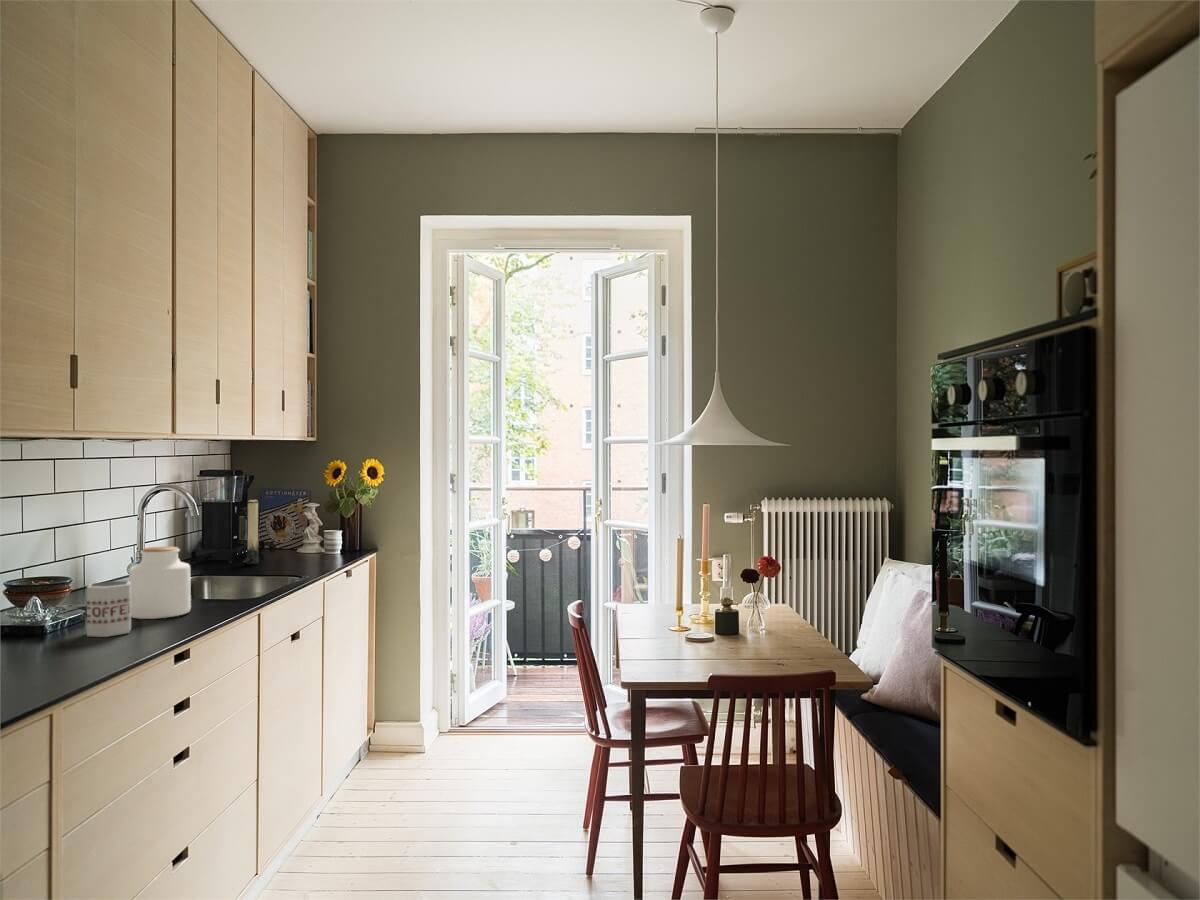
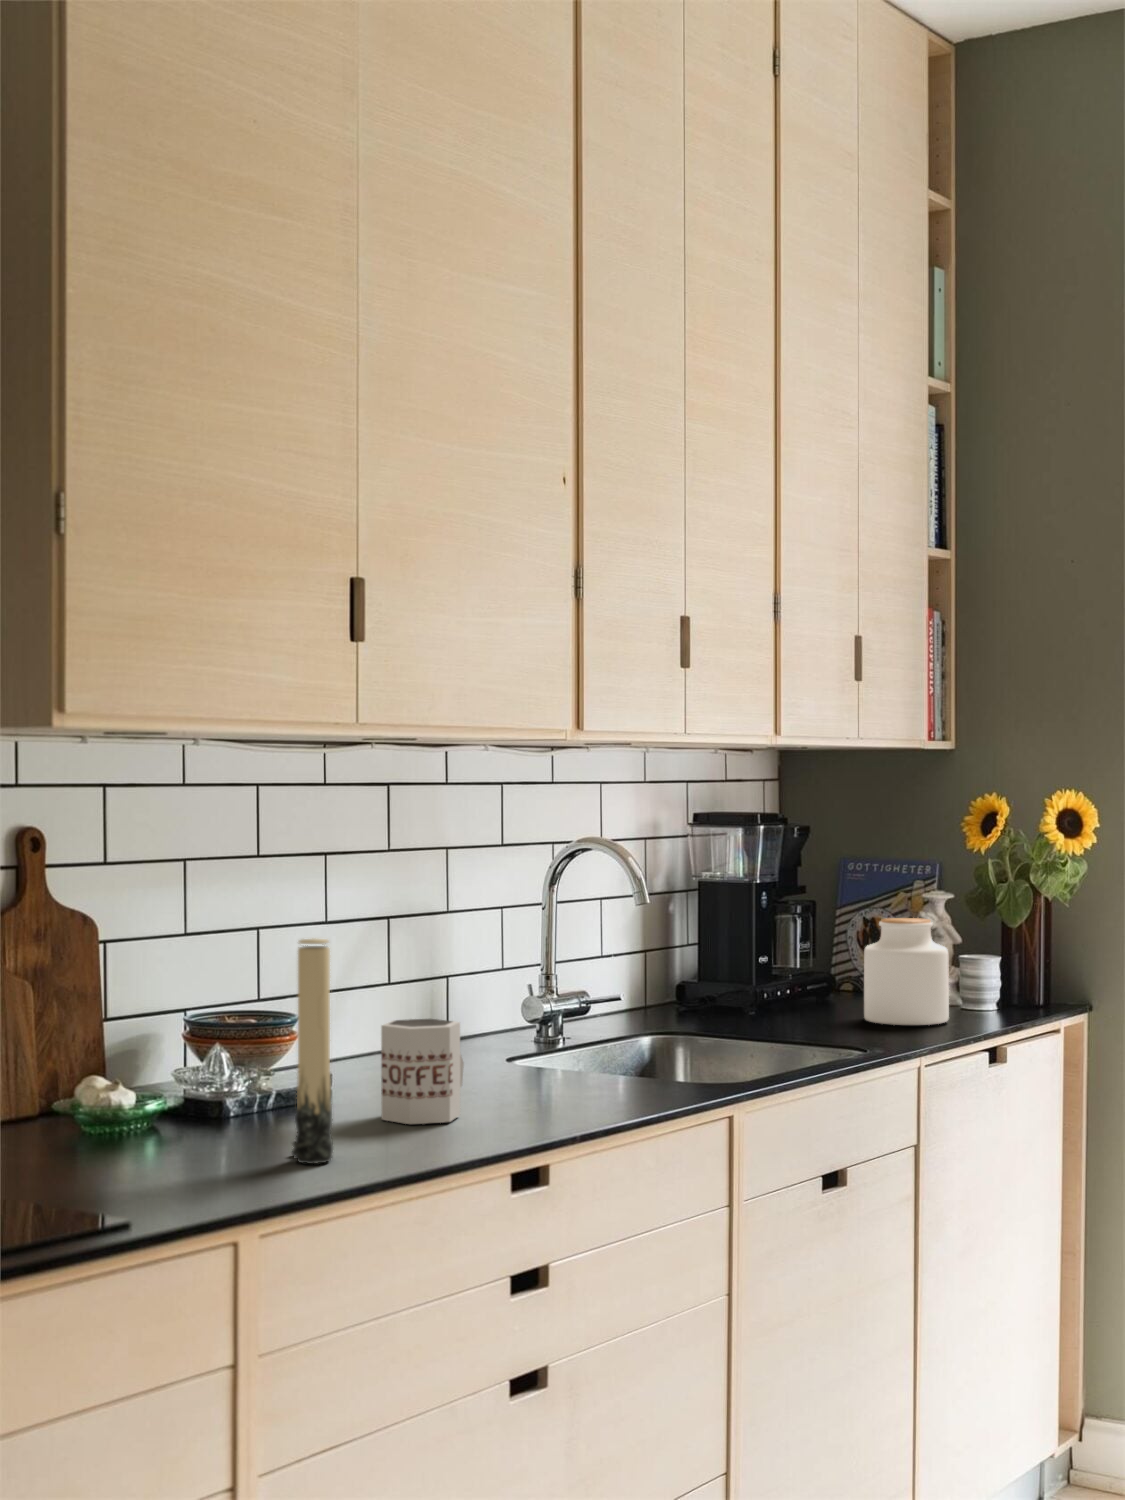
candle: present [243,500,259,564] -> present [292,938,333,1164]
jar: present [129,546,191,619] -> present [864,918,949,1025]

